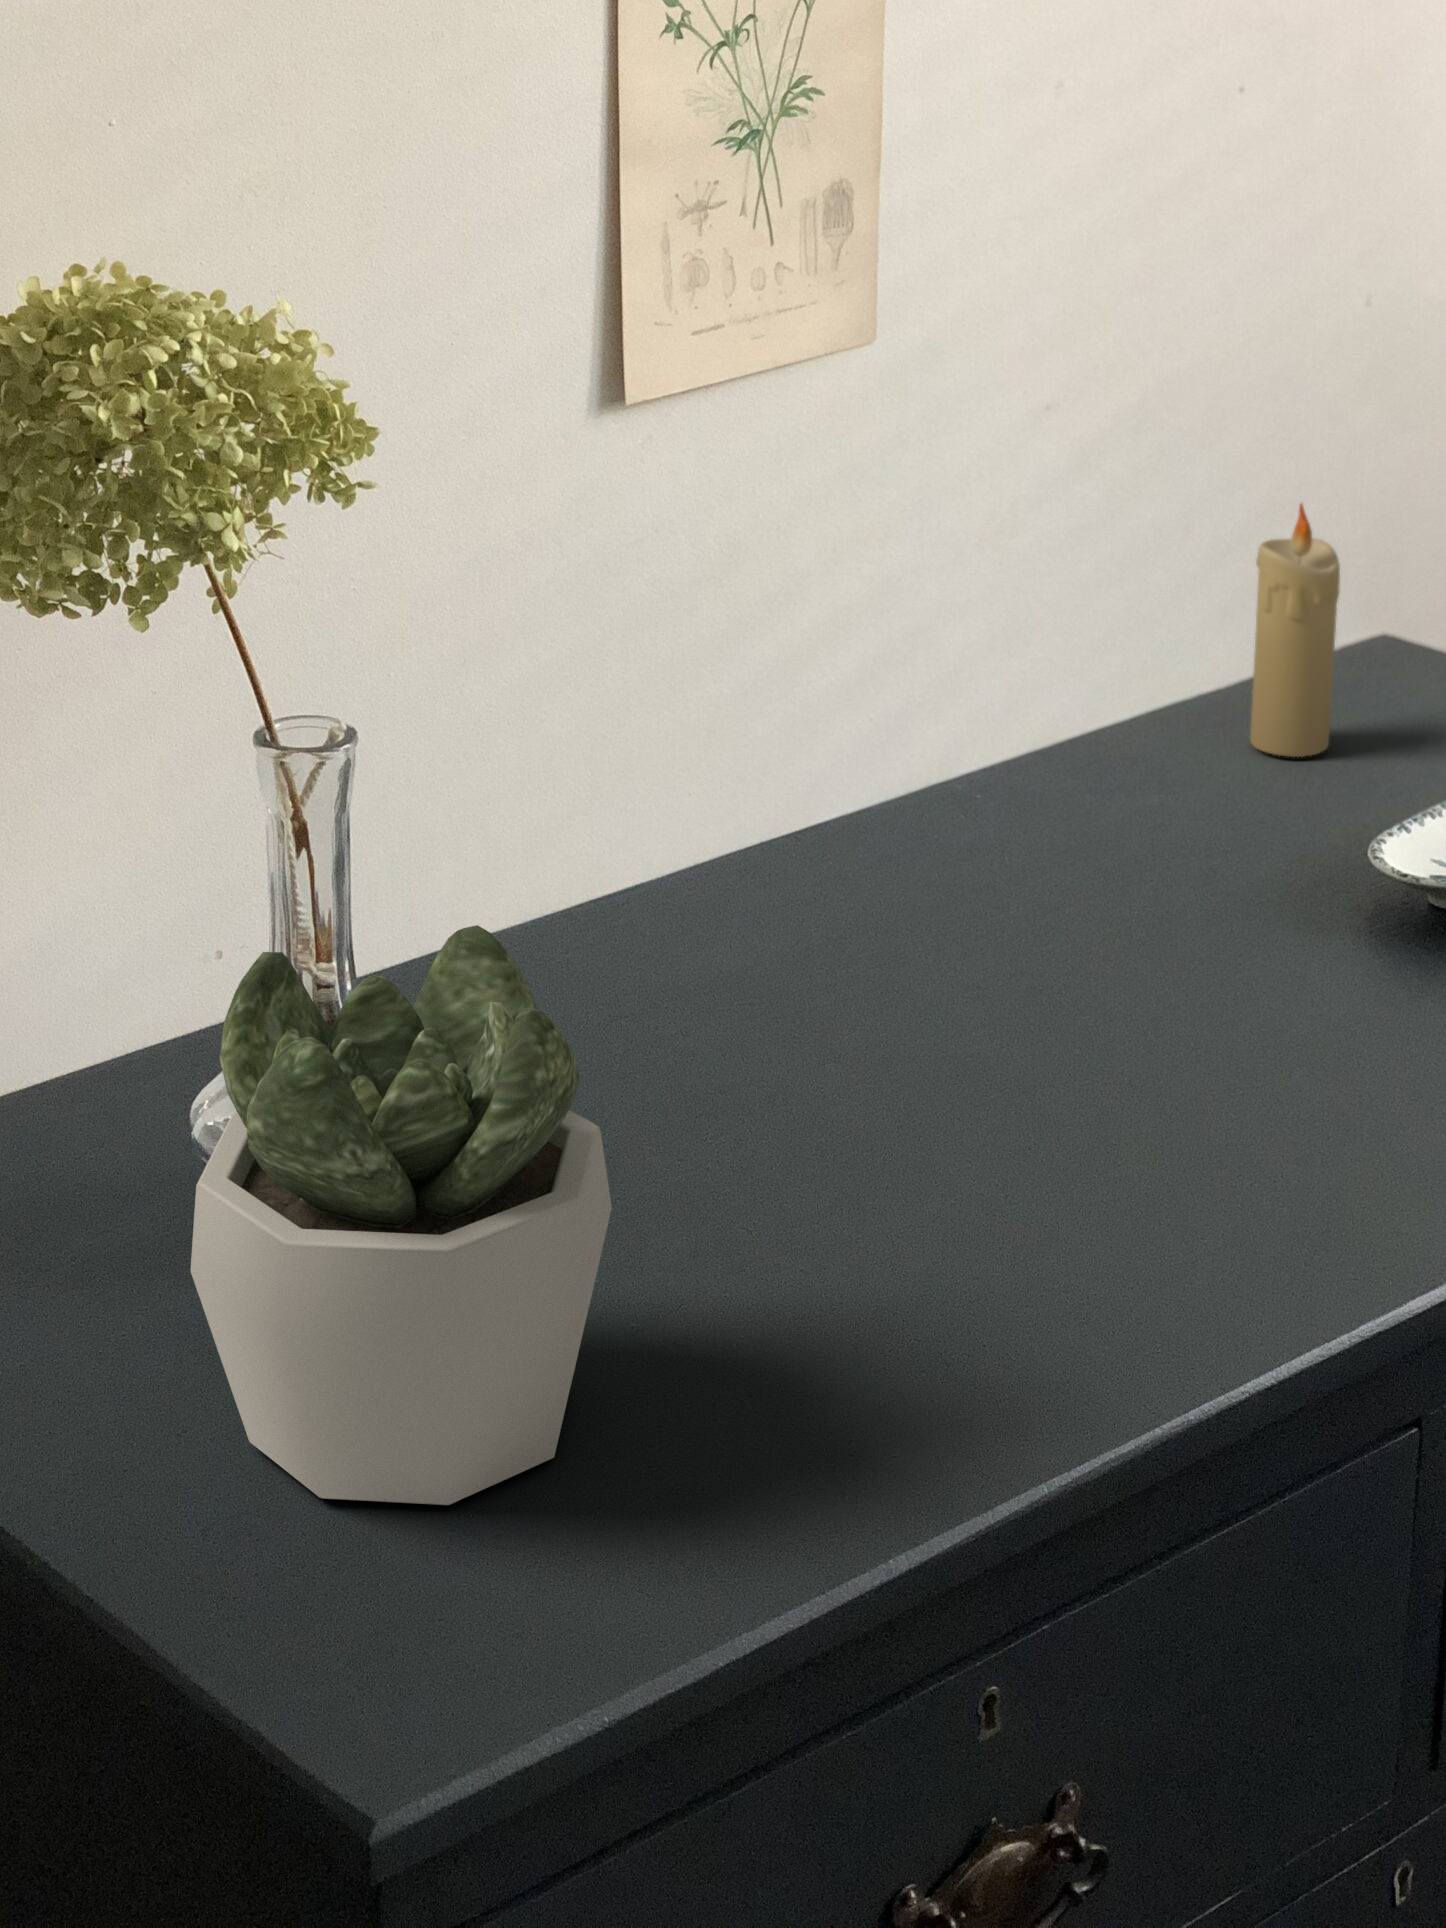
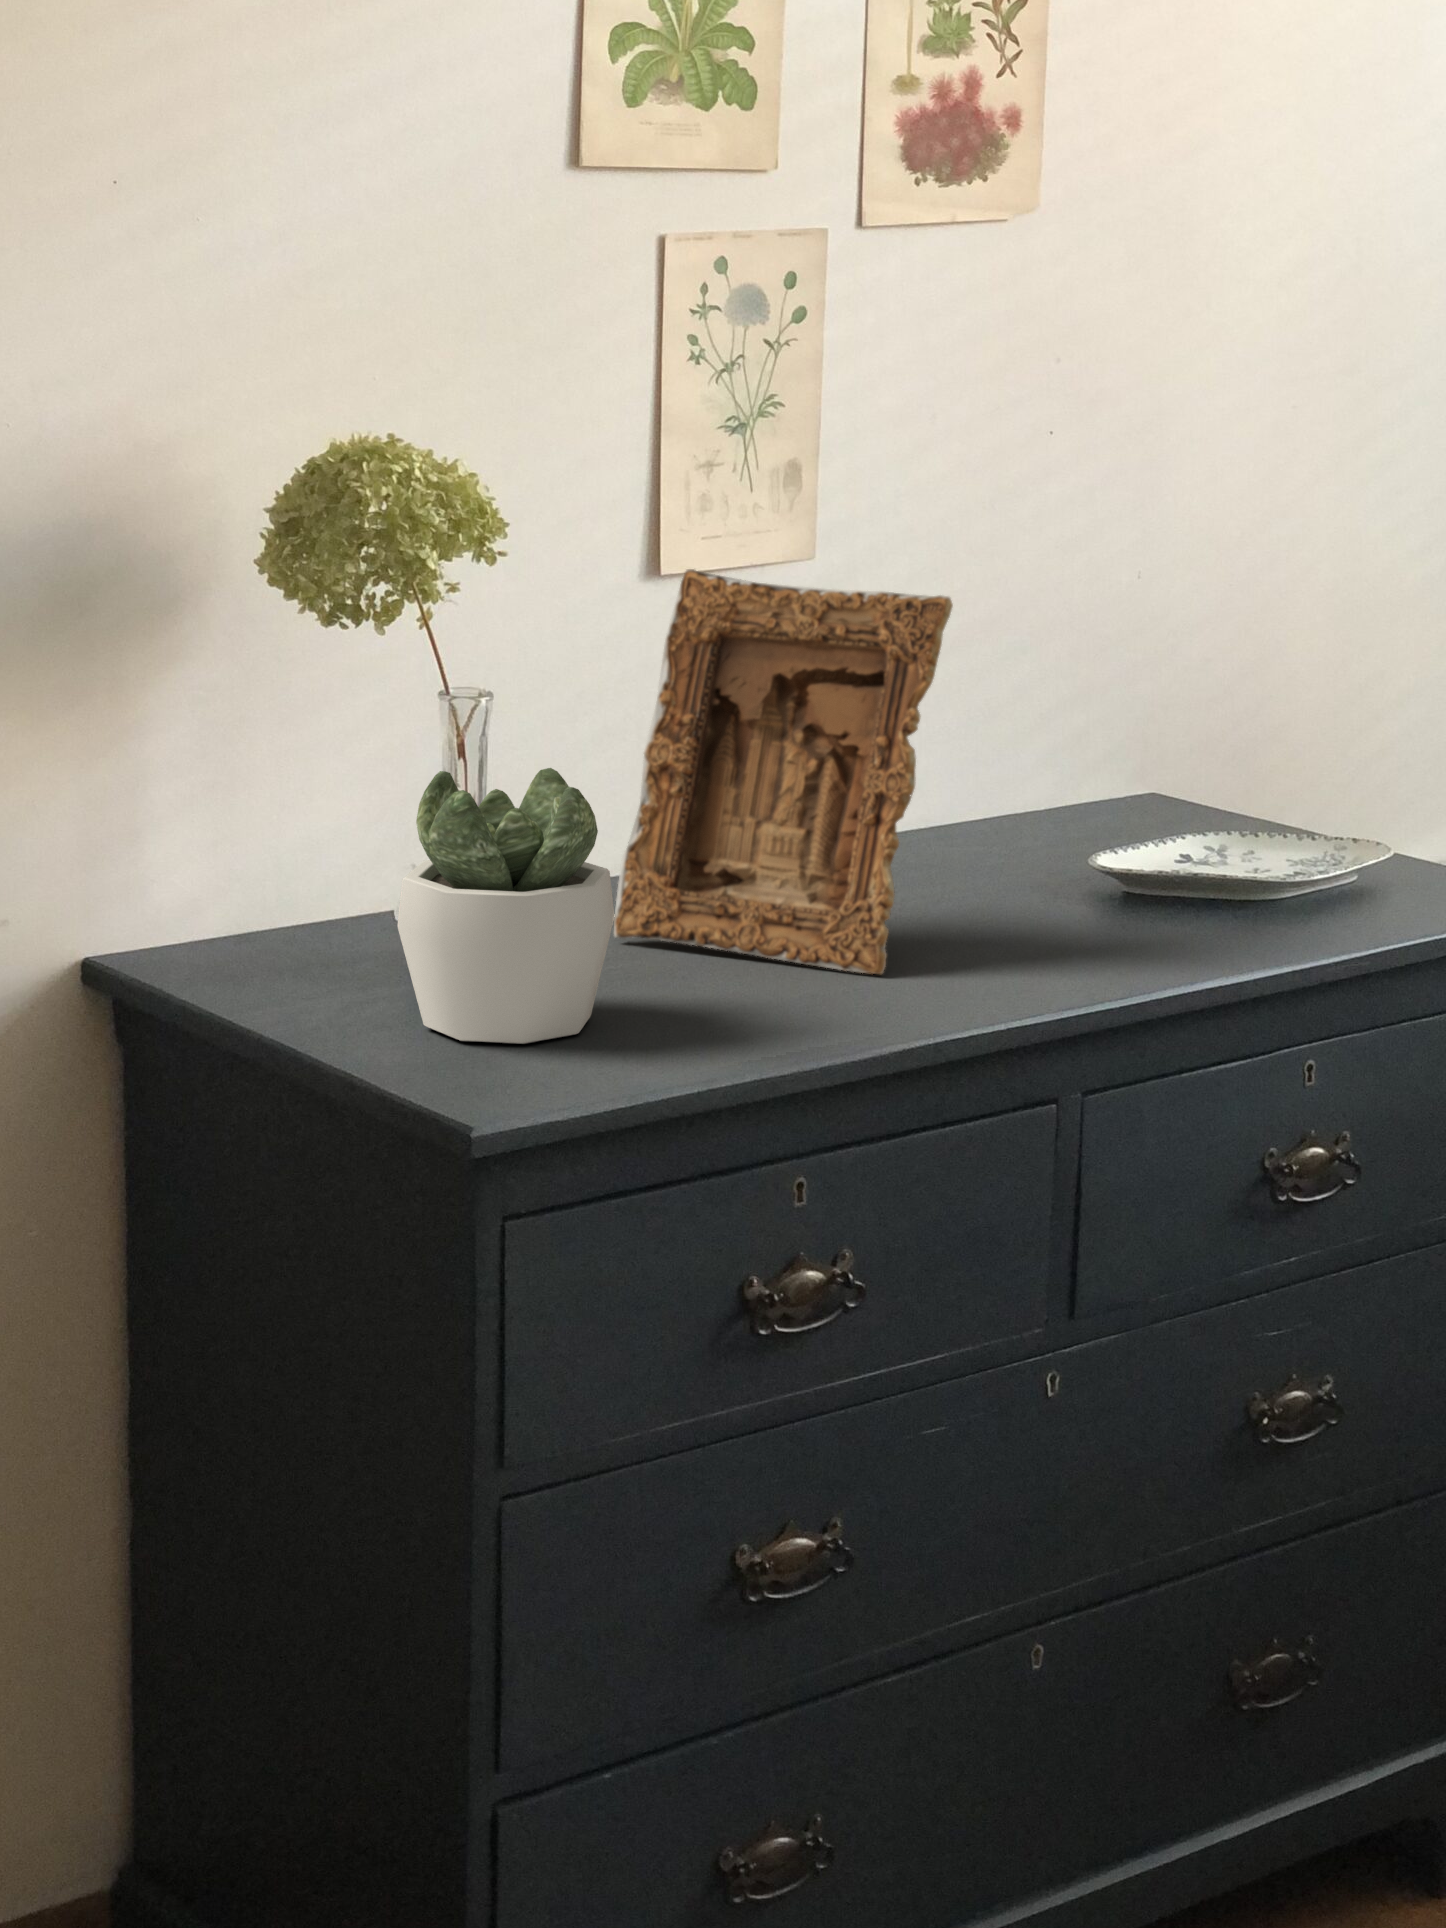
picture frame: none [582,433,1199,1205] -> present [614,569,953,974]
candle: present [1250,504,1340,757] -> none [1048,681,1101,839]

